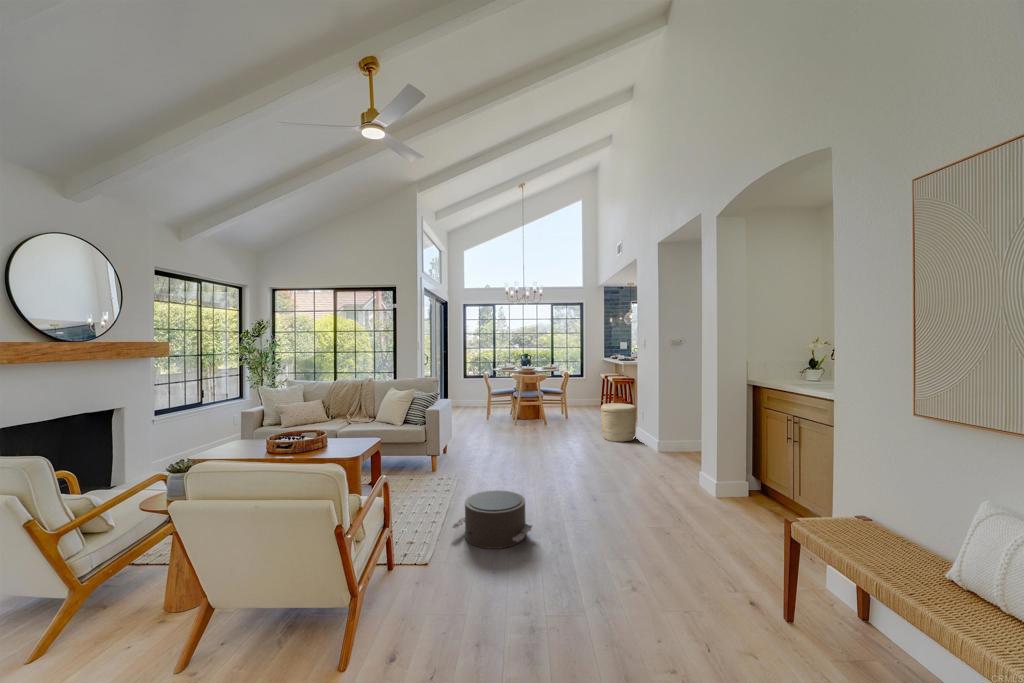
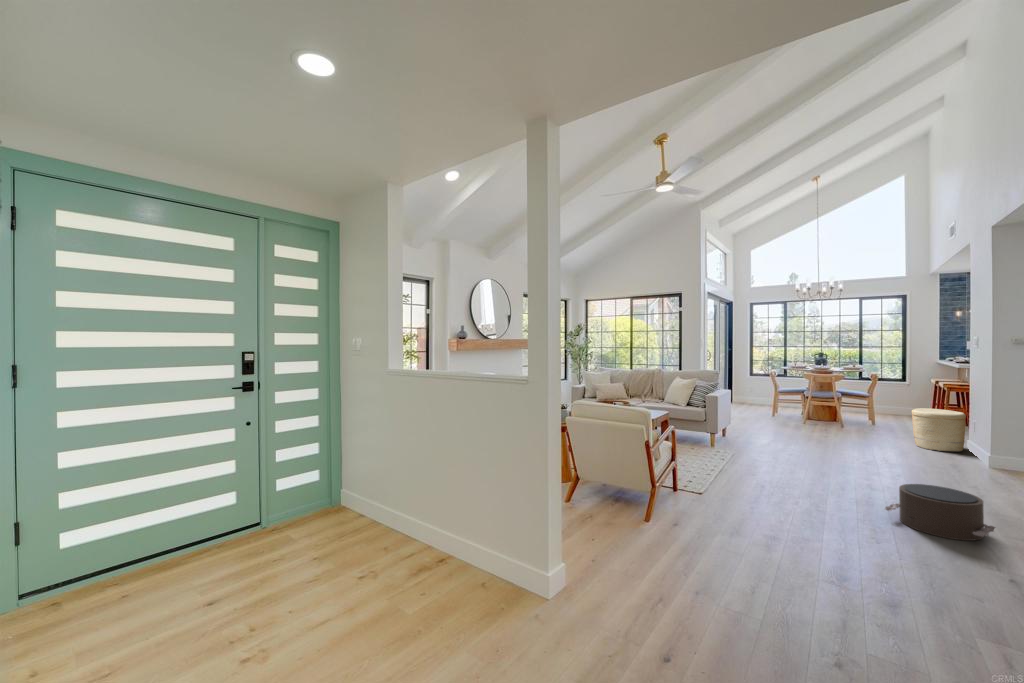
pouf: present [452,490,532,549] -> present [885,484,995,541]

